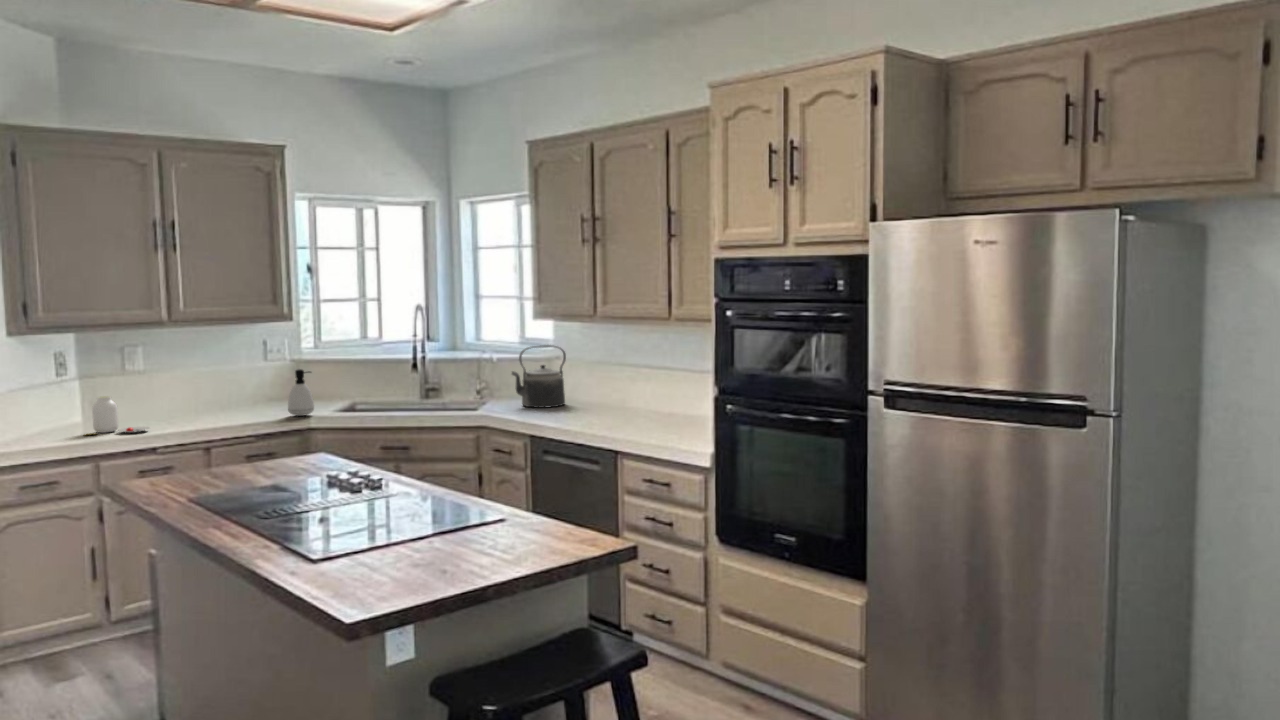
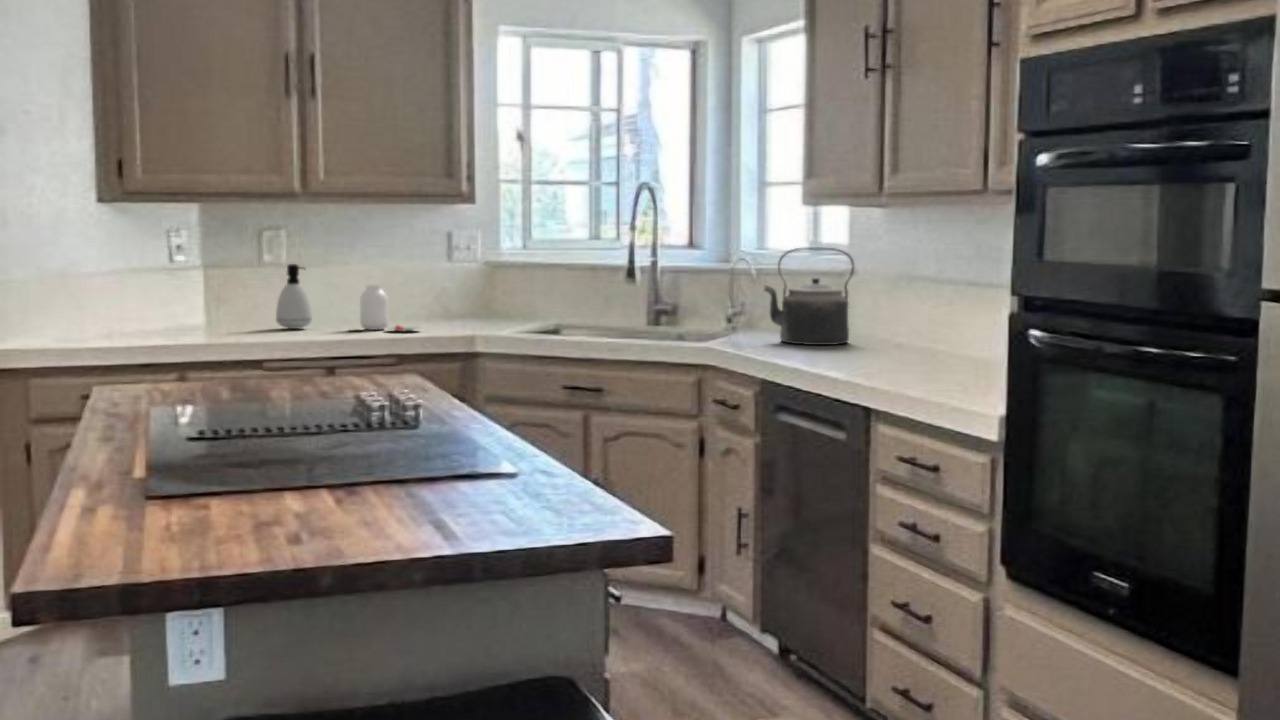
soap dispenser: present [288,369,314,416] -> present [276,264,312,329]
jar: present [85,396,150,435] -> present [349,285,420,331]

